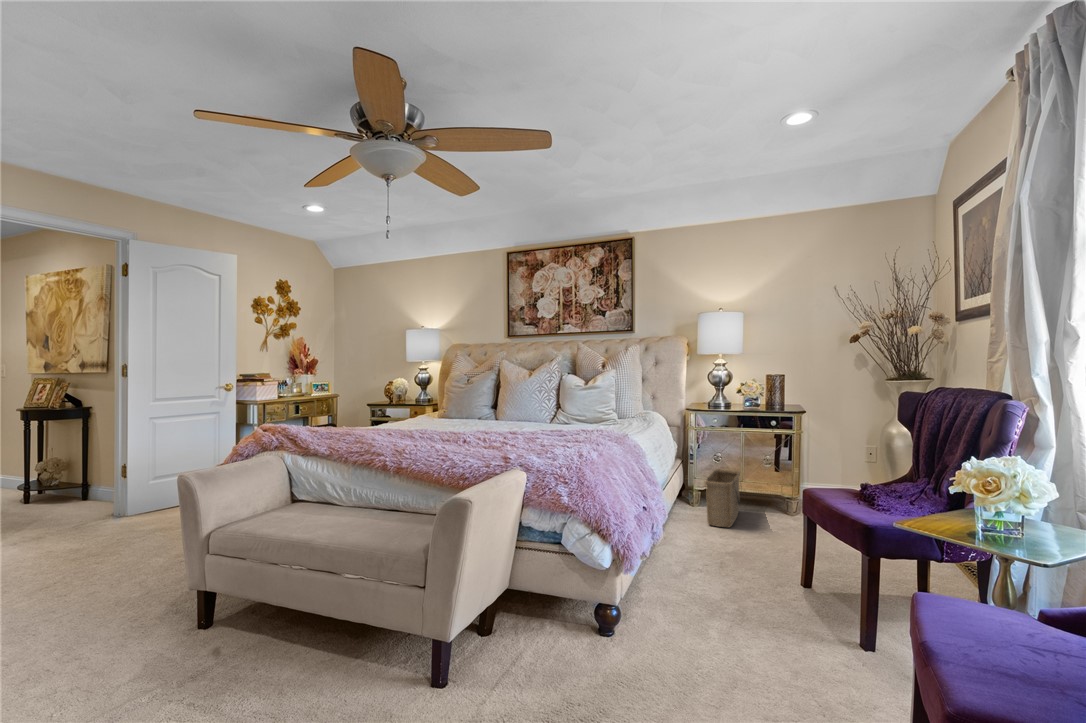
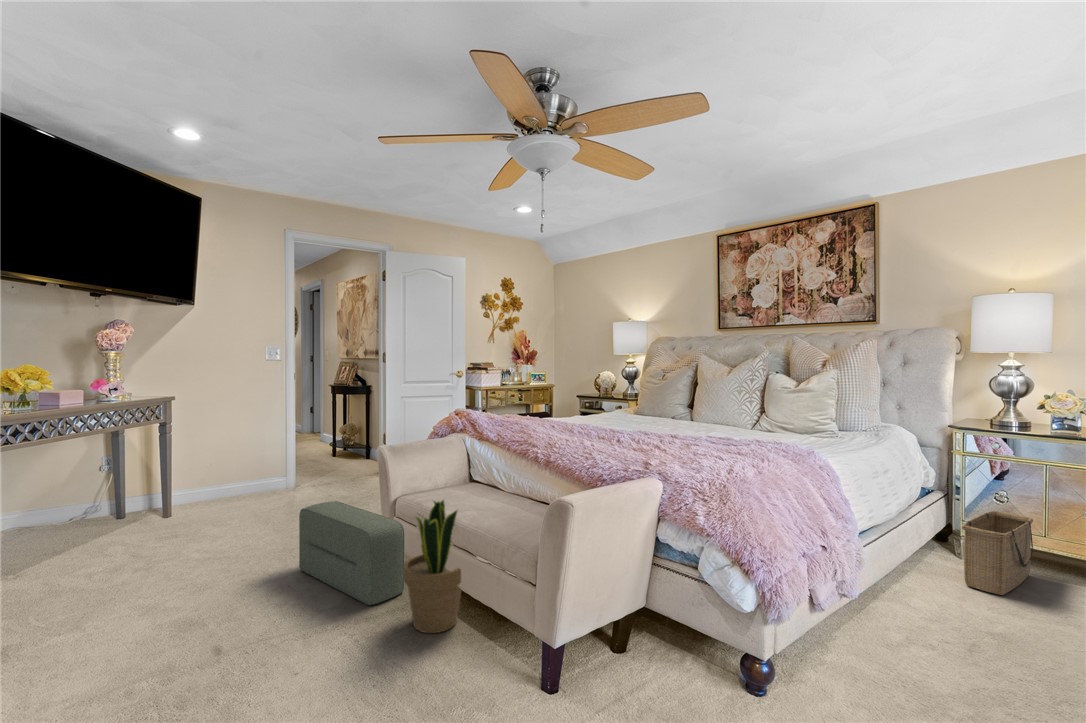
potted plant: none [243,523,327,675] -> present [404,500,461,633]
pouf: none [49,551,226,665] -> present [299,501,404,605]

